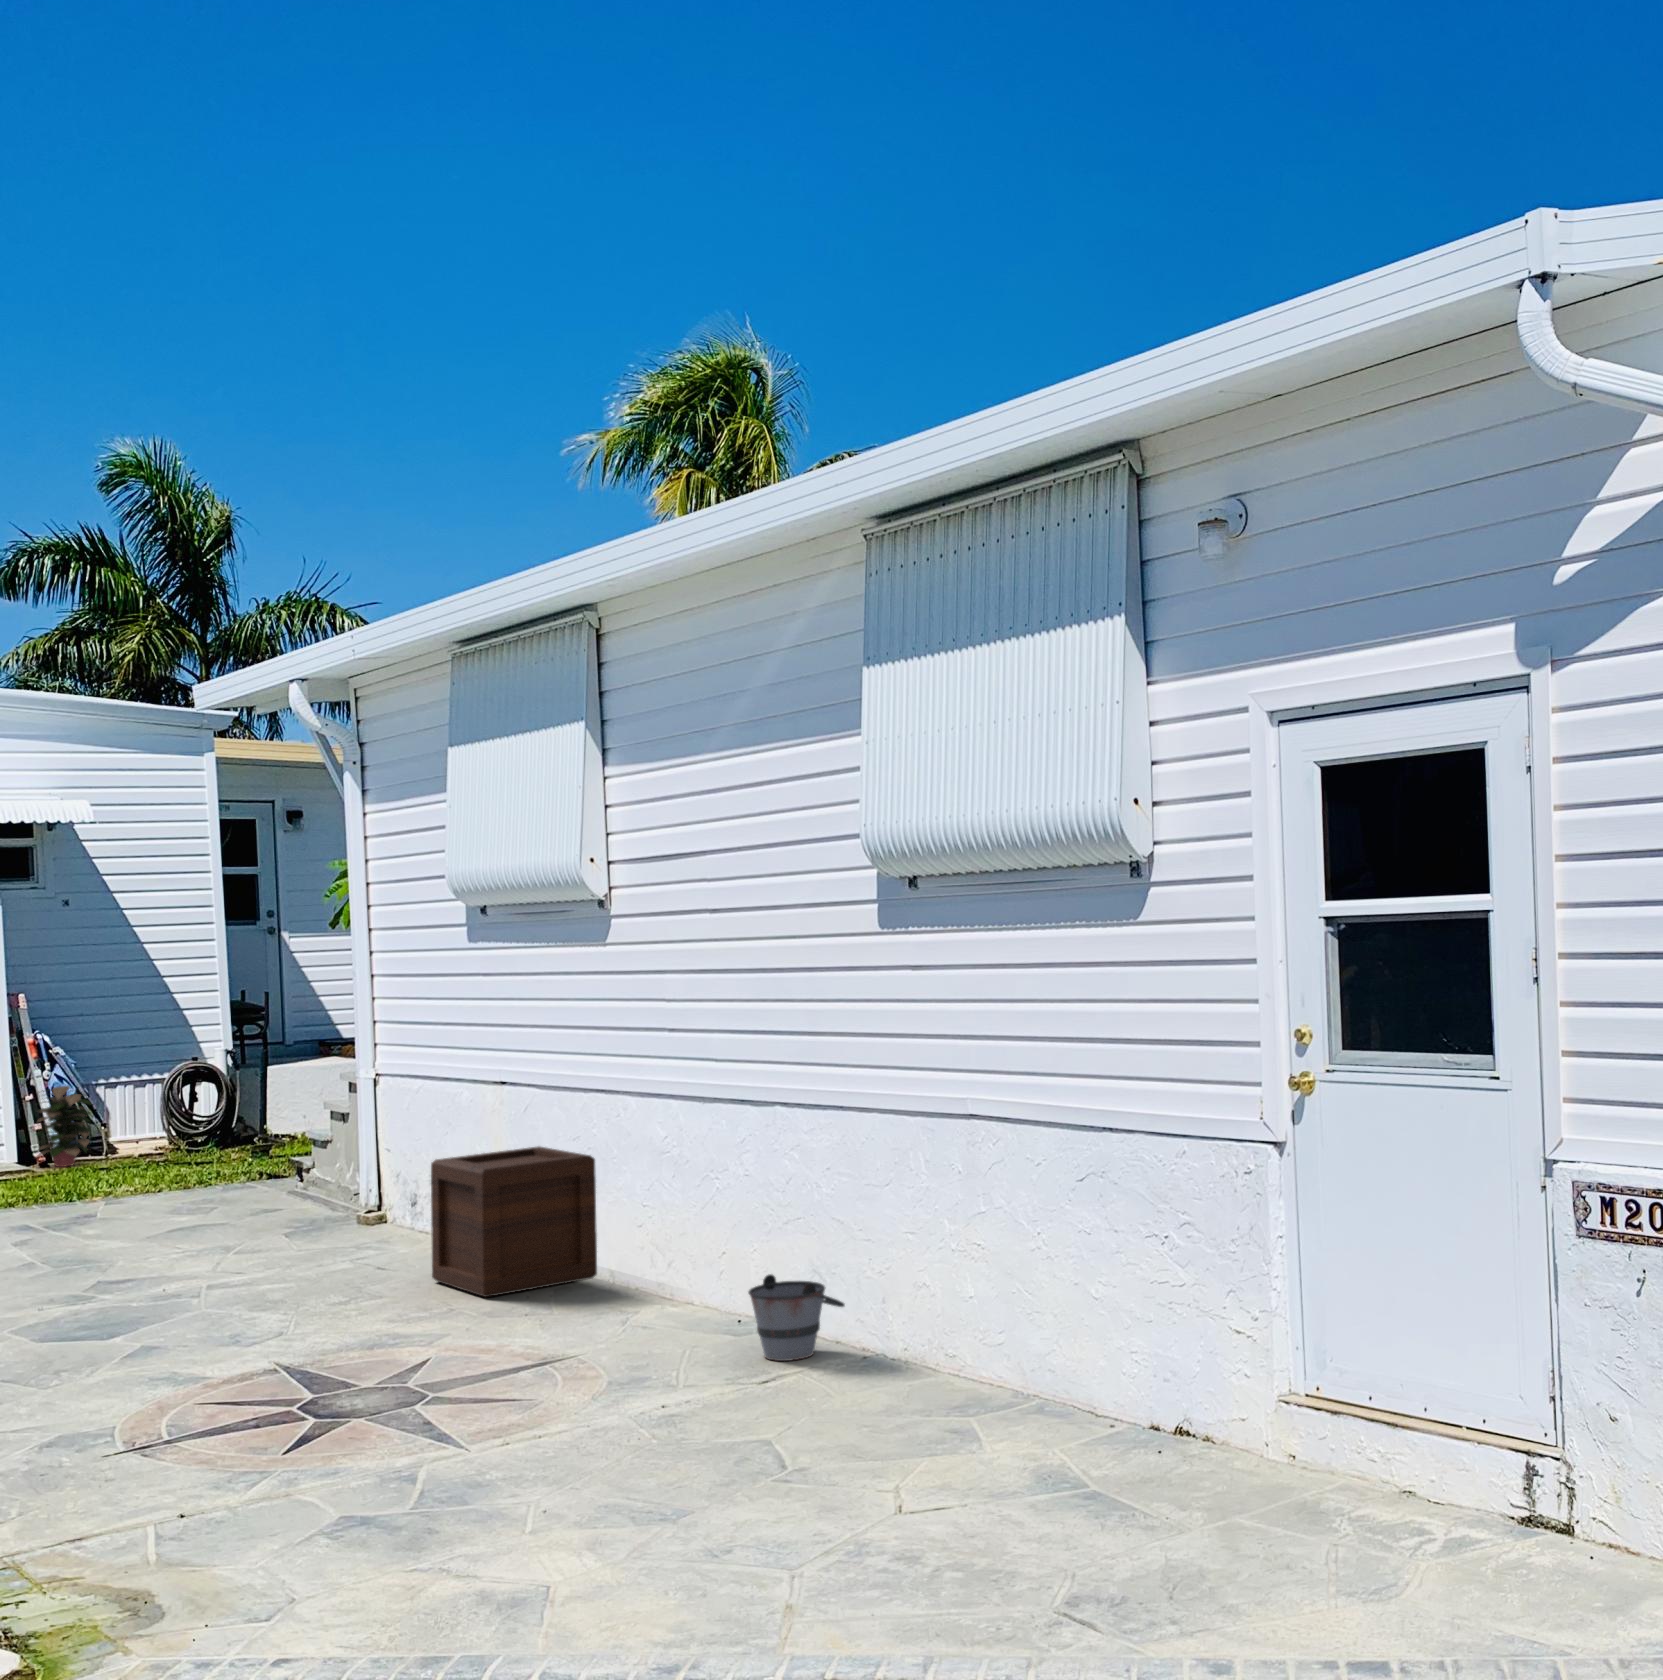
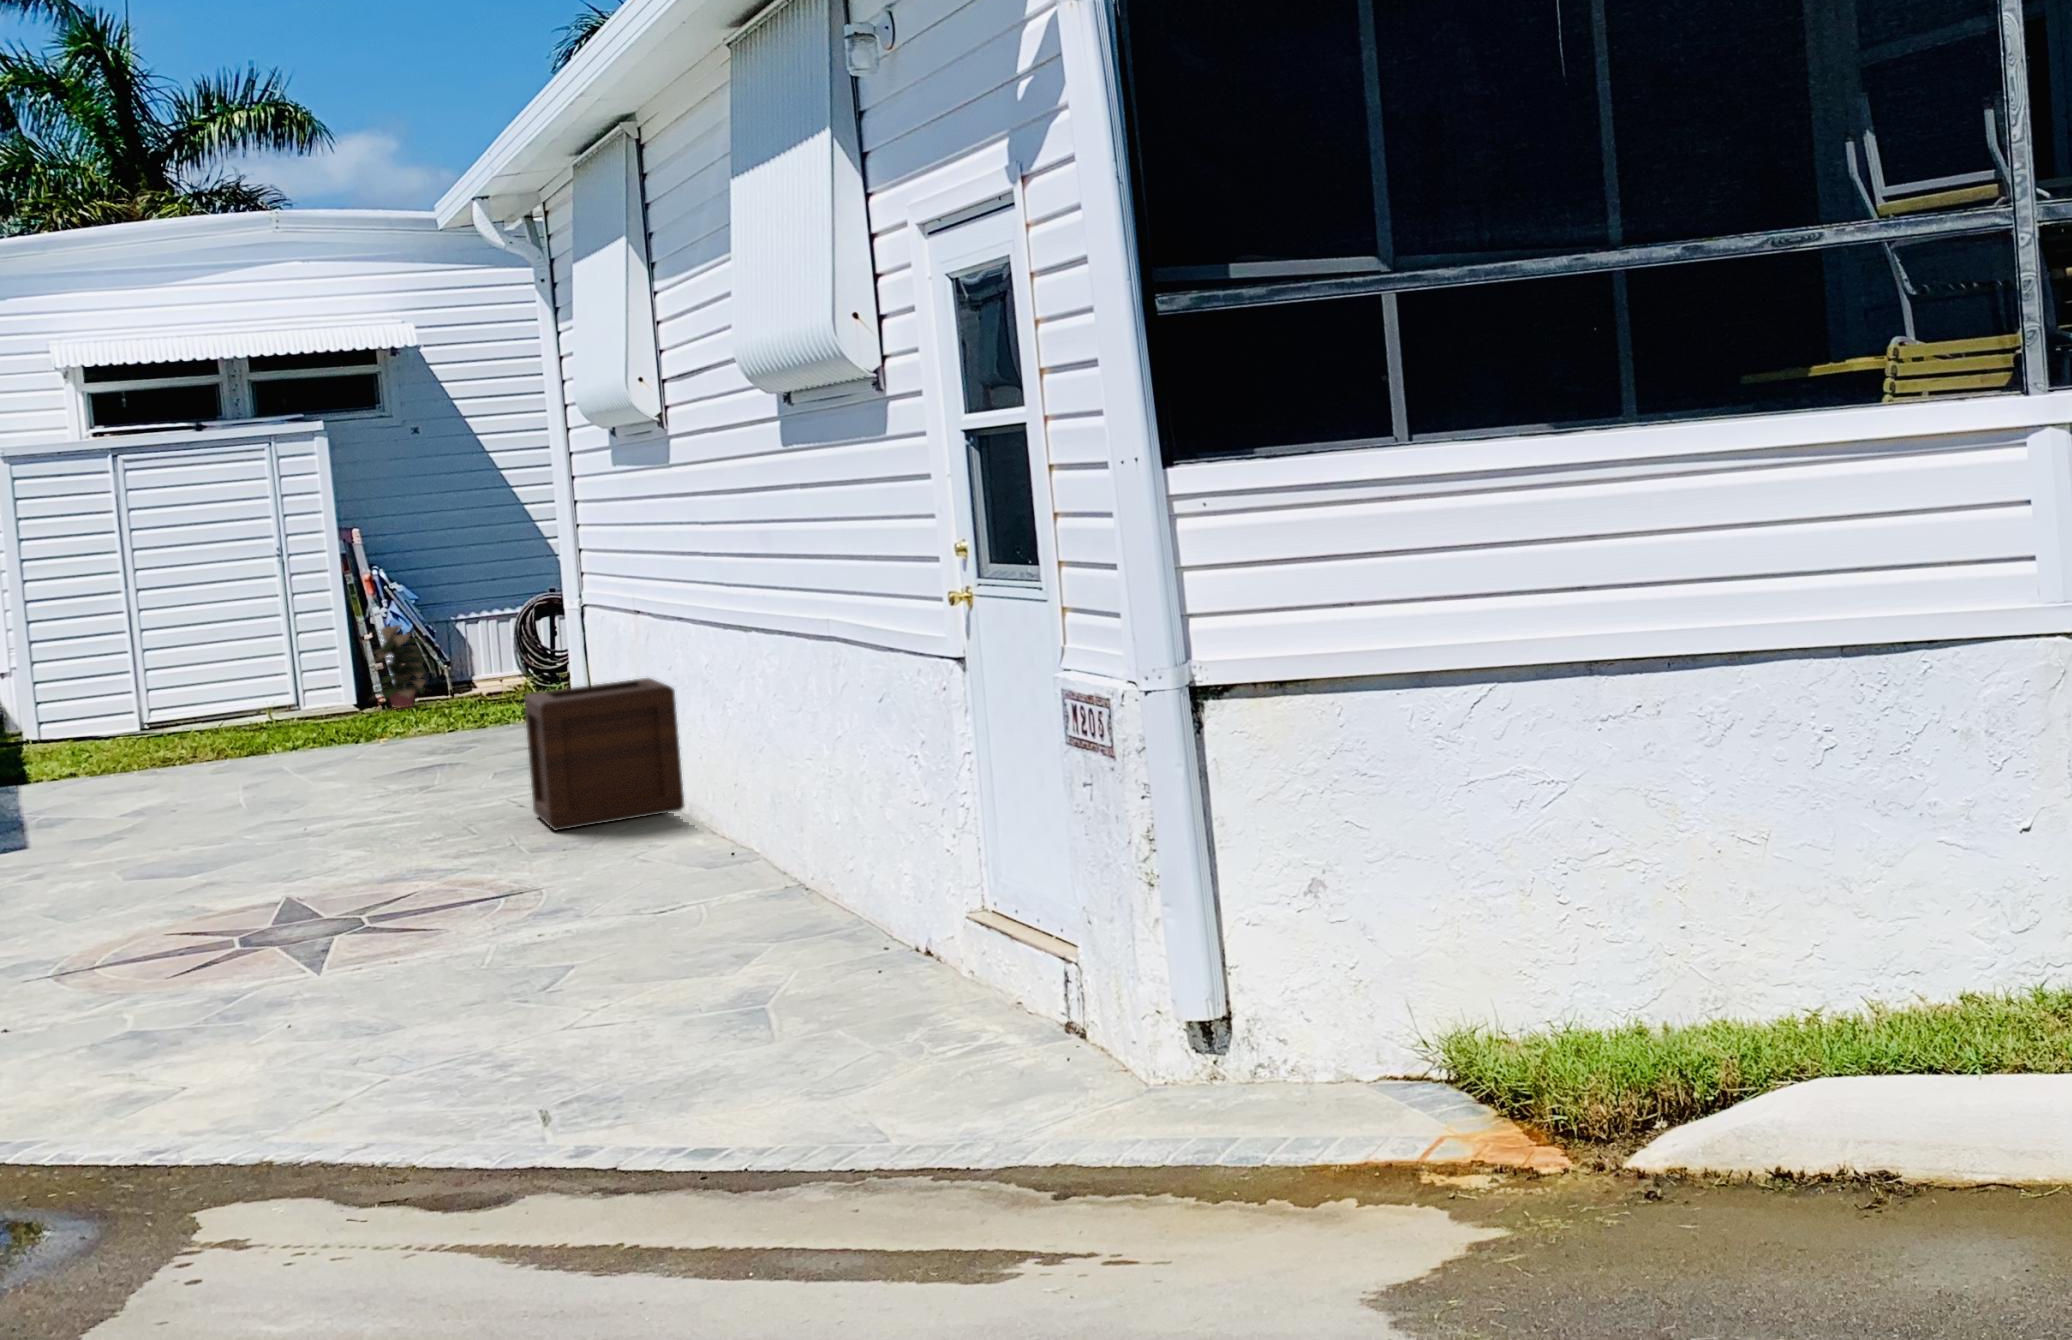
bucket: present [748,1274,844,1361] -> none [676,802,783,887]

